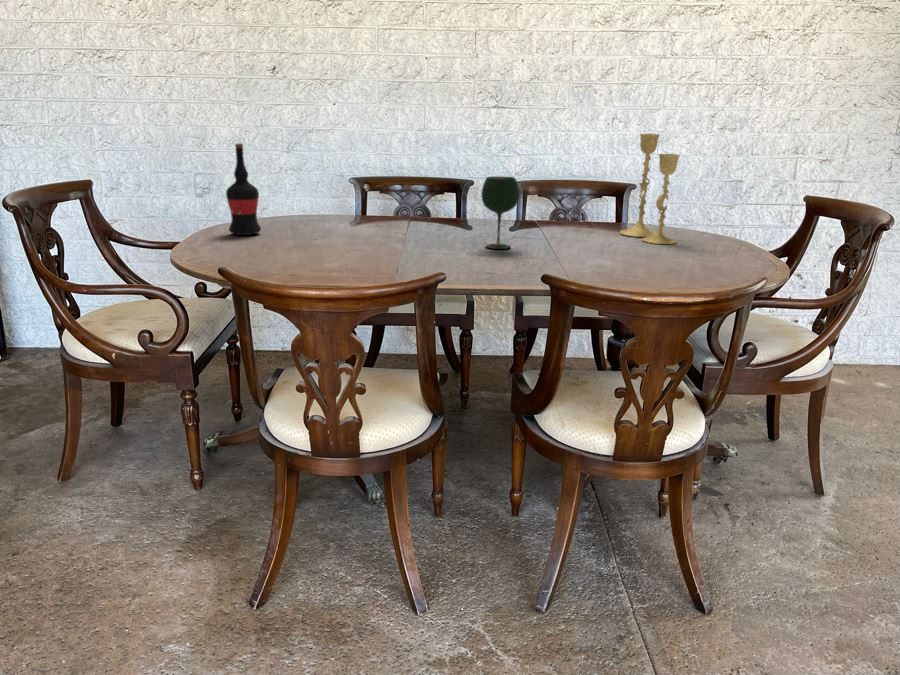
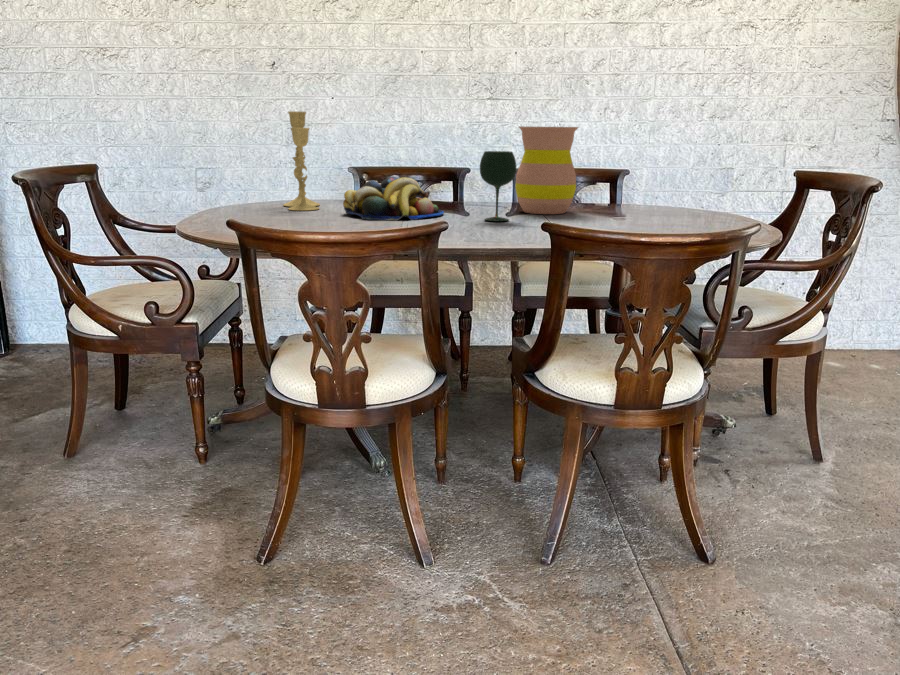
candlestick: present [620,134,680,244] -> present [284,111,320,211]
wine bottle: present [226,144,261,235] -> none [230,124,264,214]
vase: none [518,146,584,238] -> present [515,126,578,214]
fruit bowl: none [342,197,445,246] -> present [343,177,444,220]

